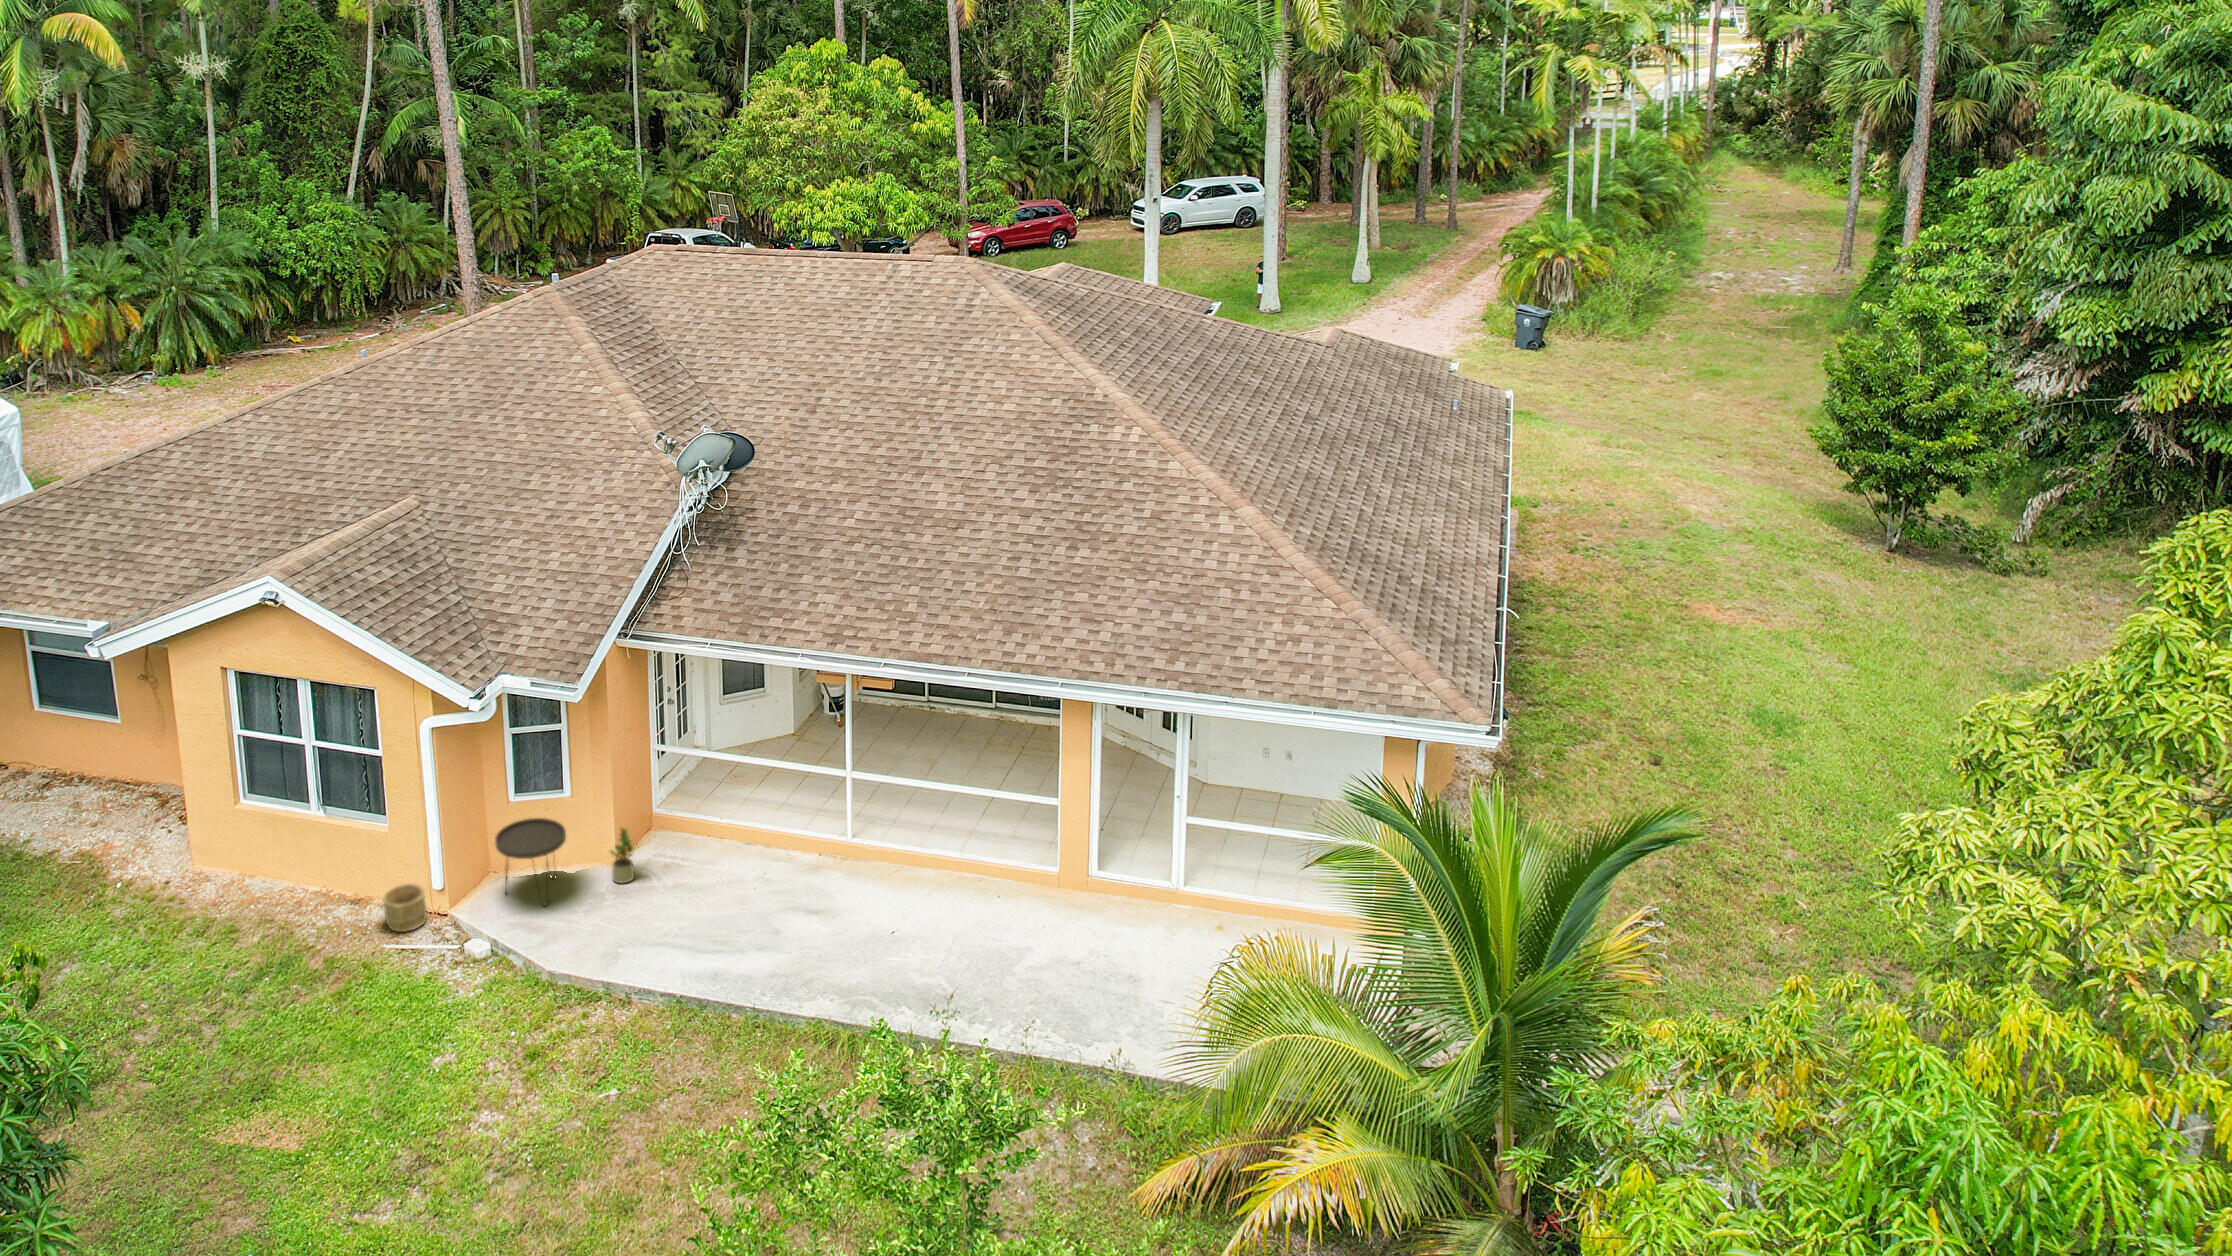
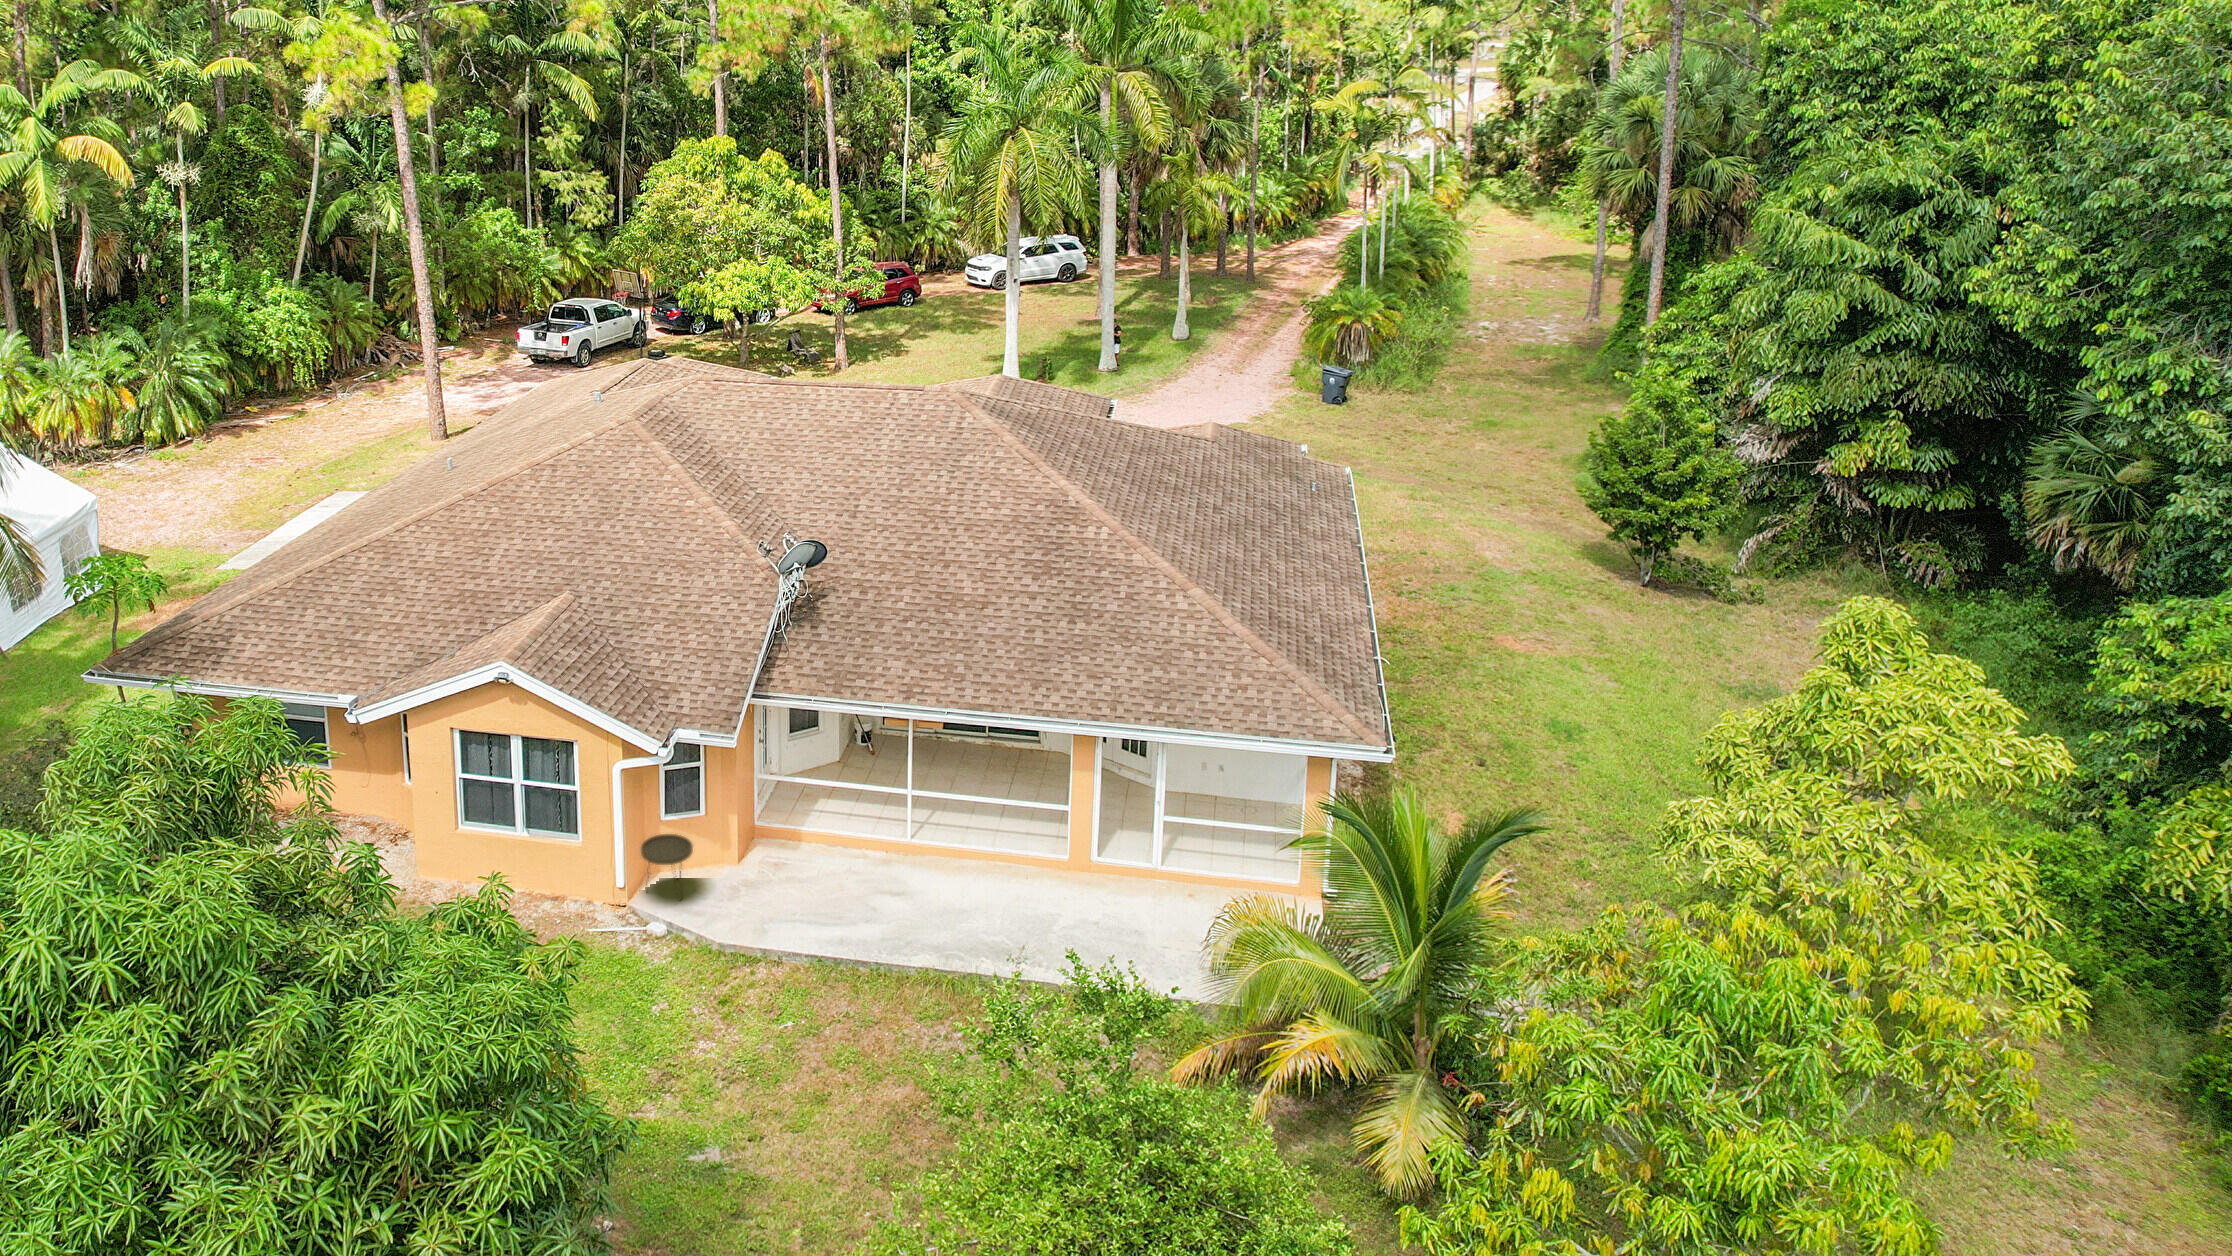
potted plant: present [611,828,635,883] -> none [721,839,743,881]
wooden bucket: present [383,884,427,932] -> none [563,887,594,924]

